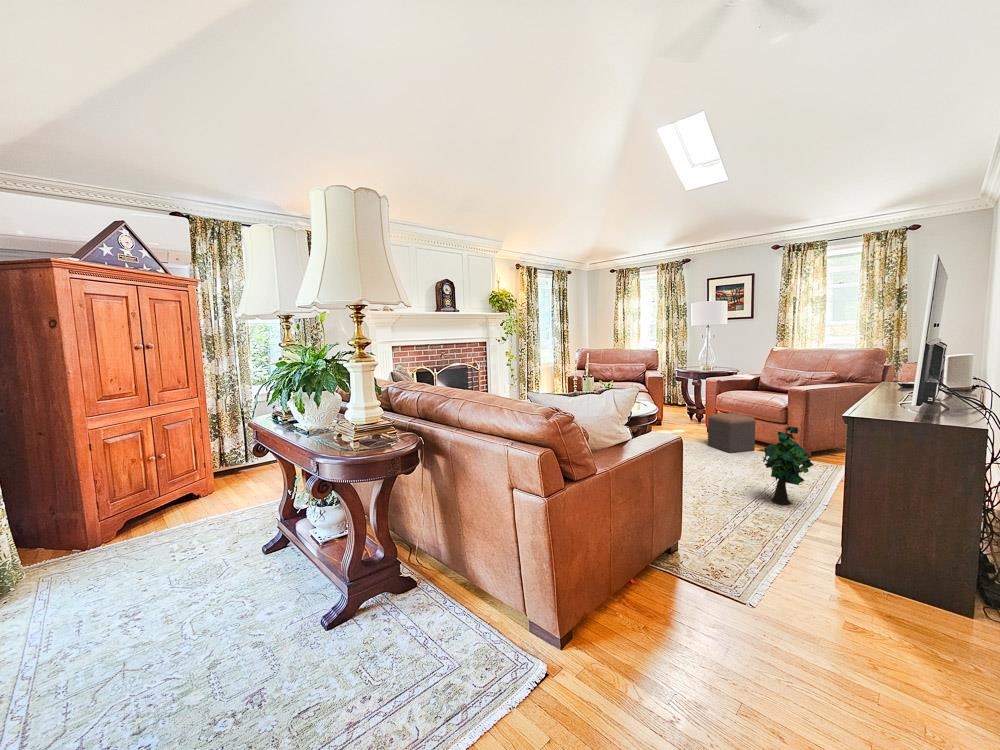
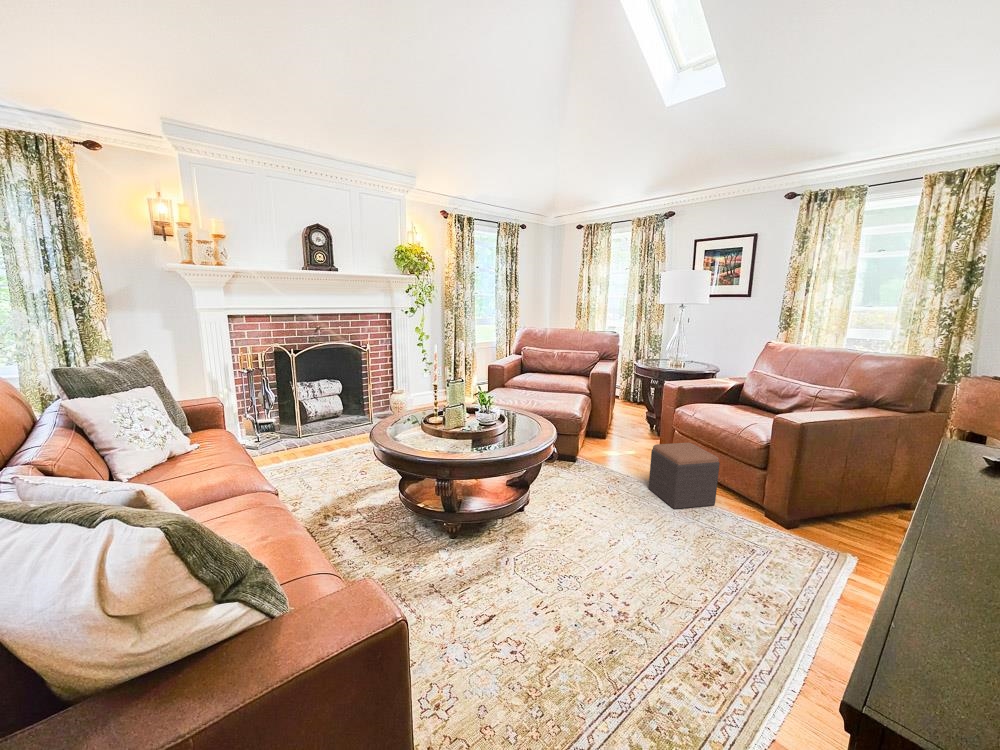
decorative plant: present [758,427,814,505] -> none [683,533,785,681]

